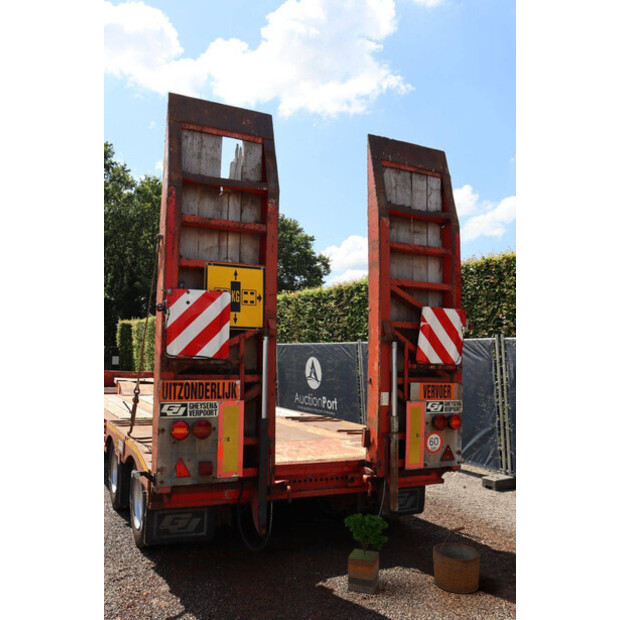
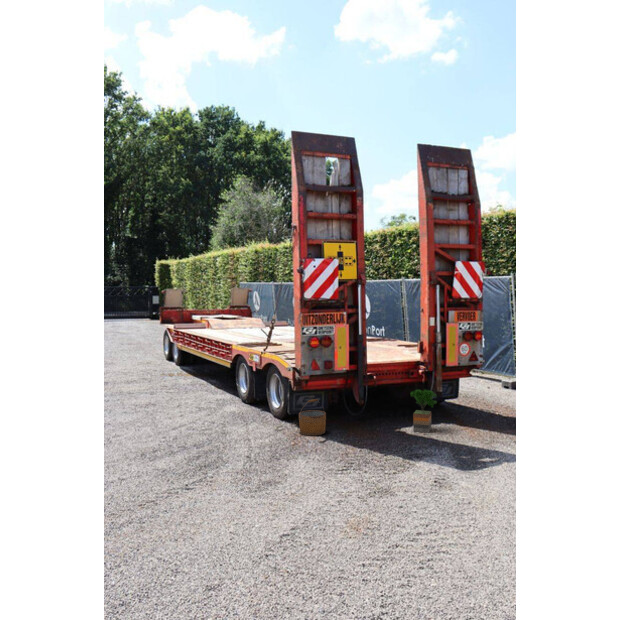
bucket: present [433,527,480,594] -> present [299,399,326,436]

